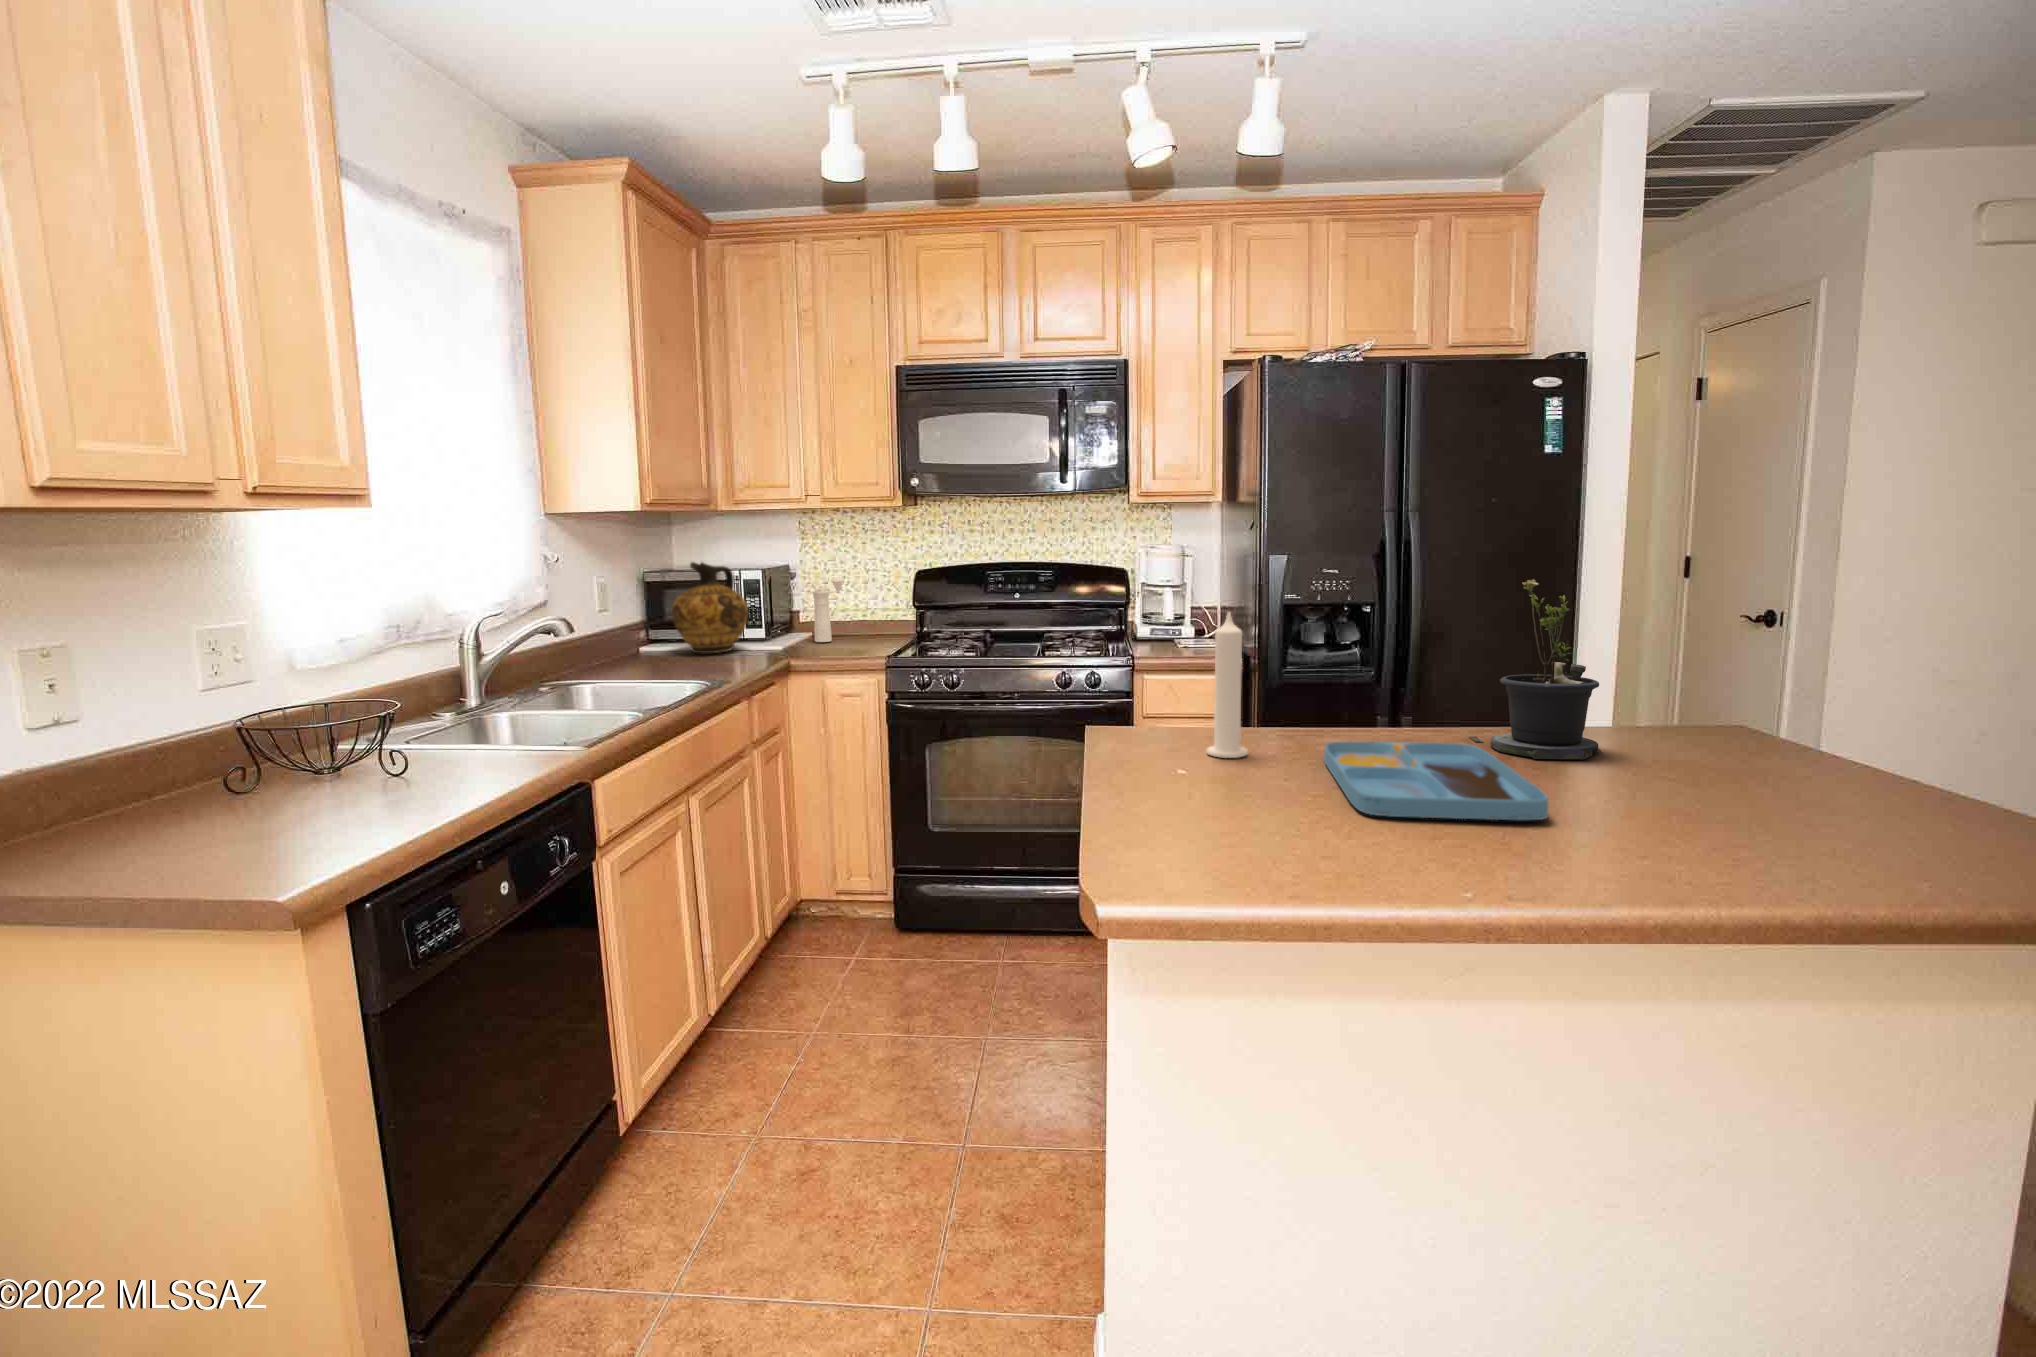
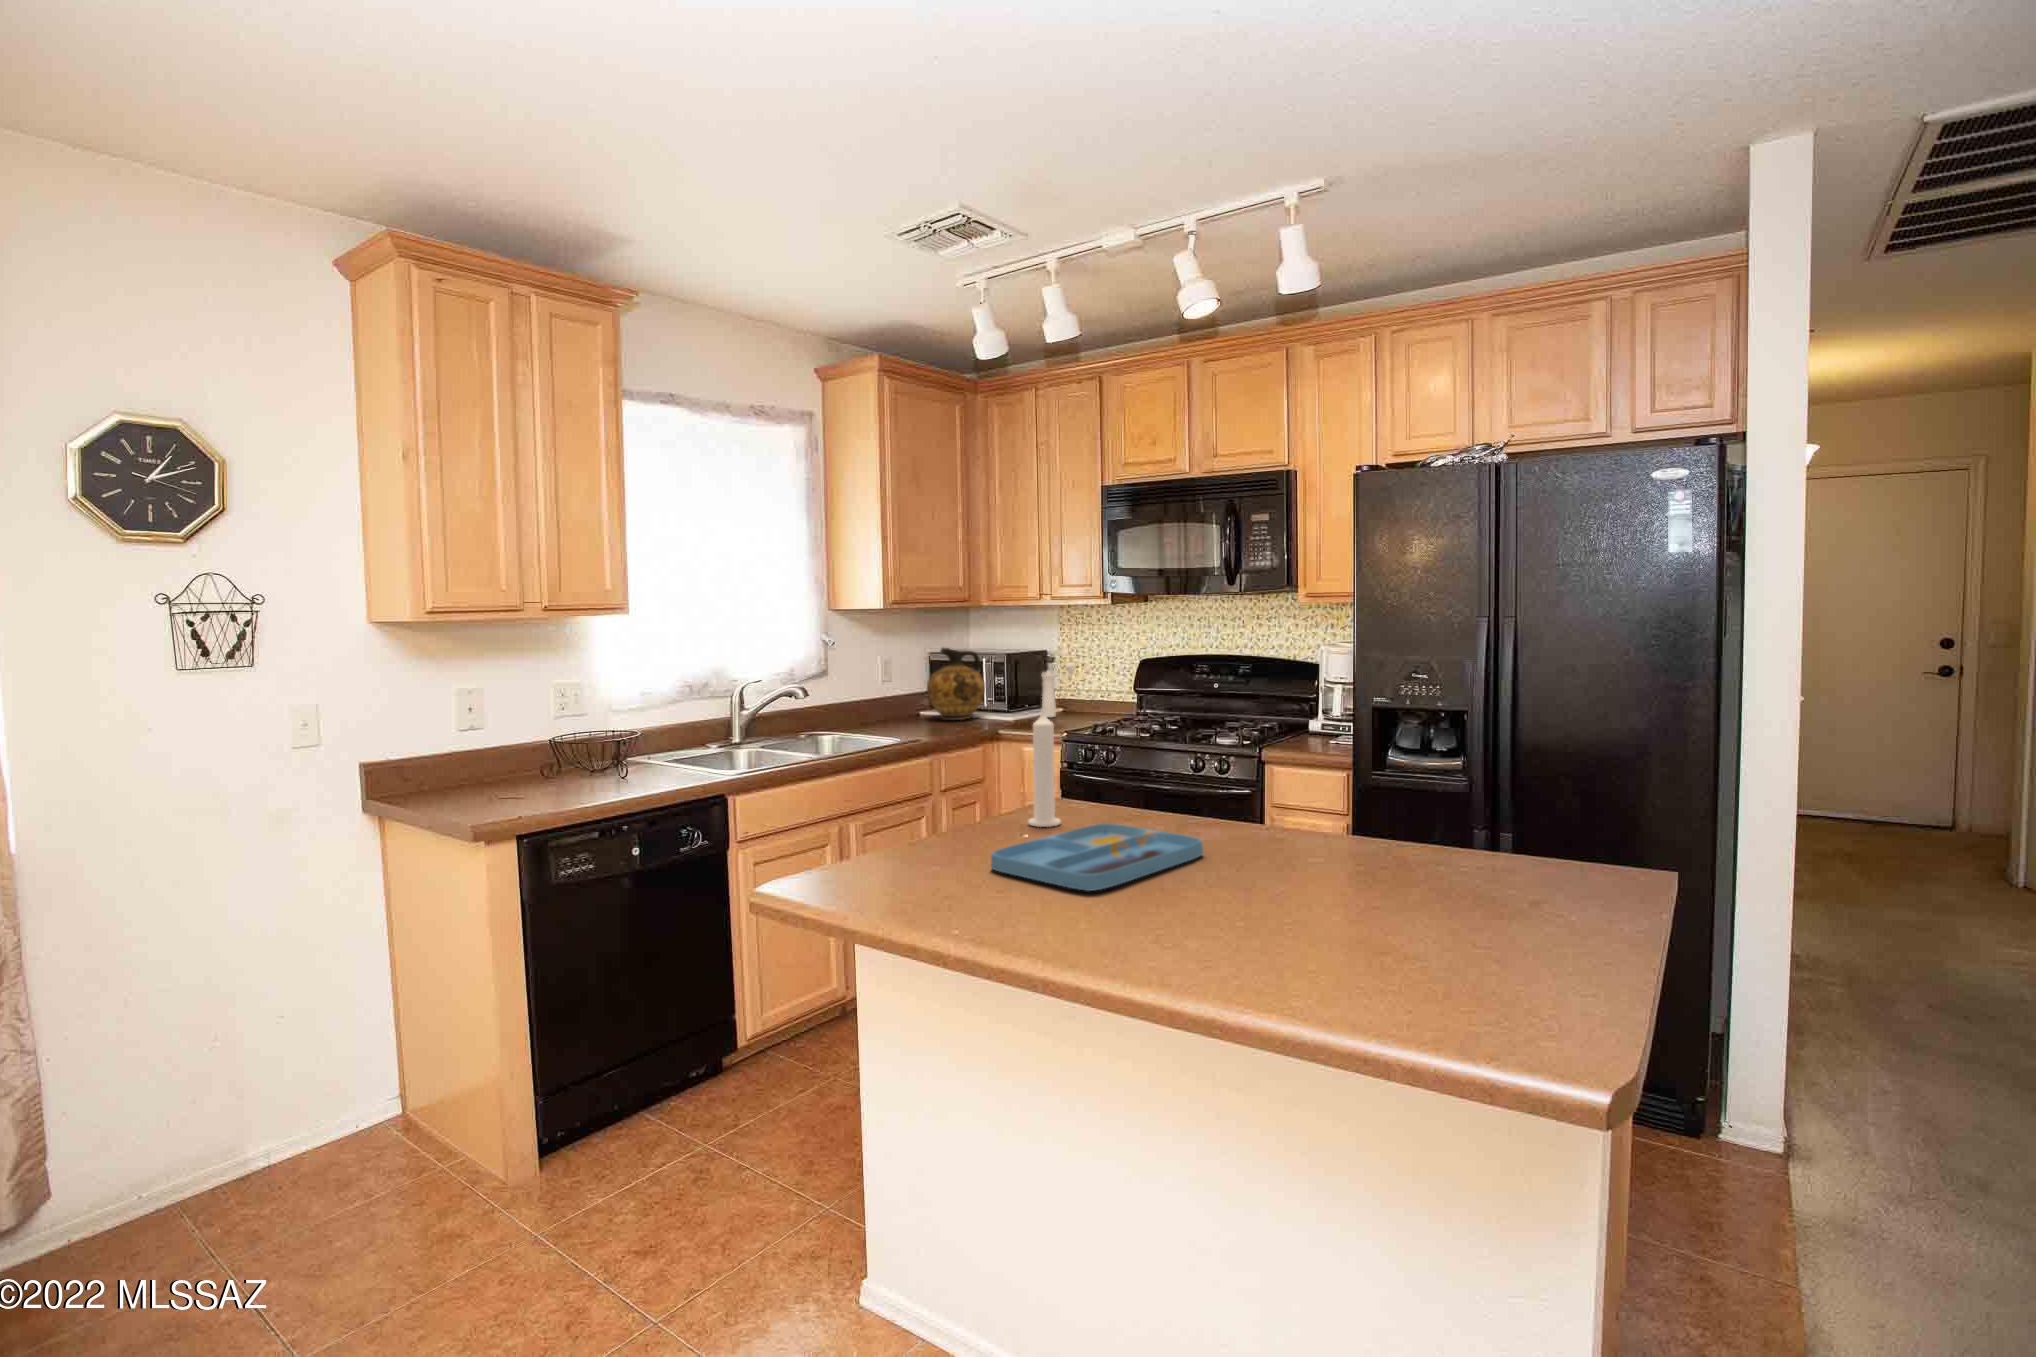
potted plant: present [1469,579,1603,760] -> none [1257,695,1359,868]

